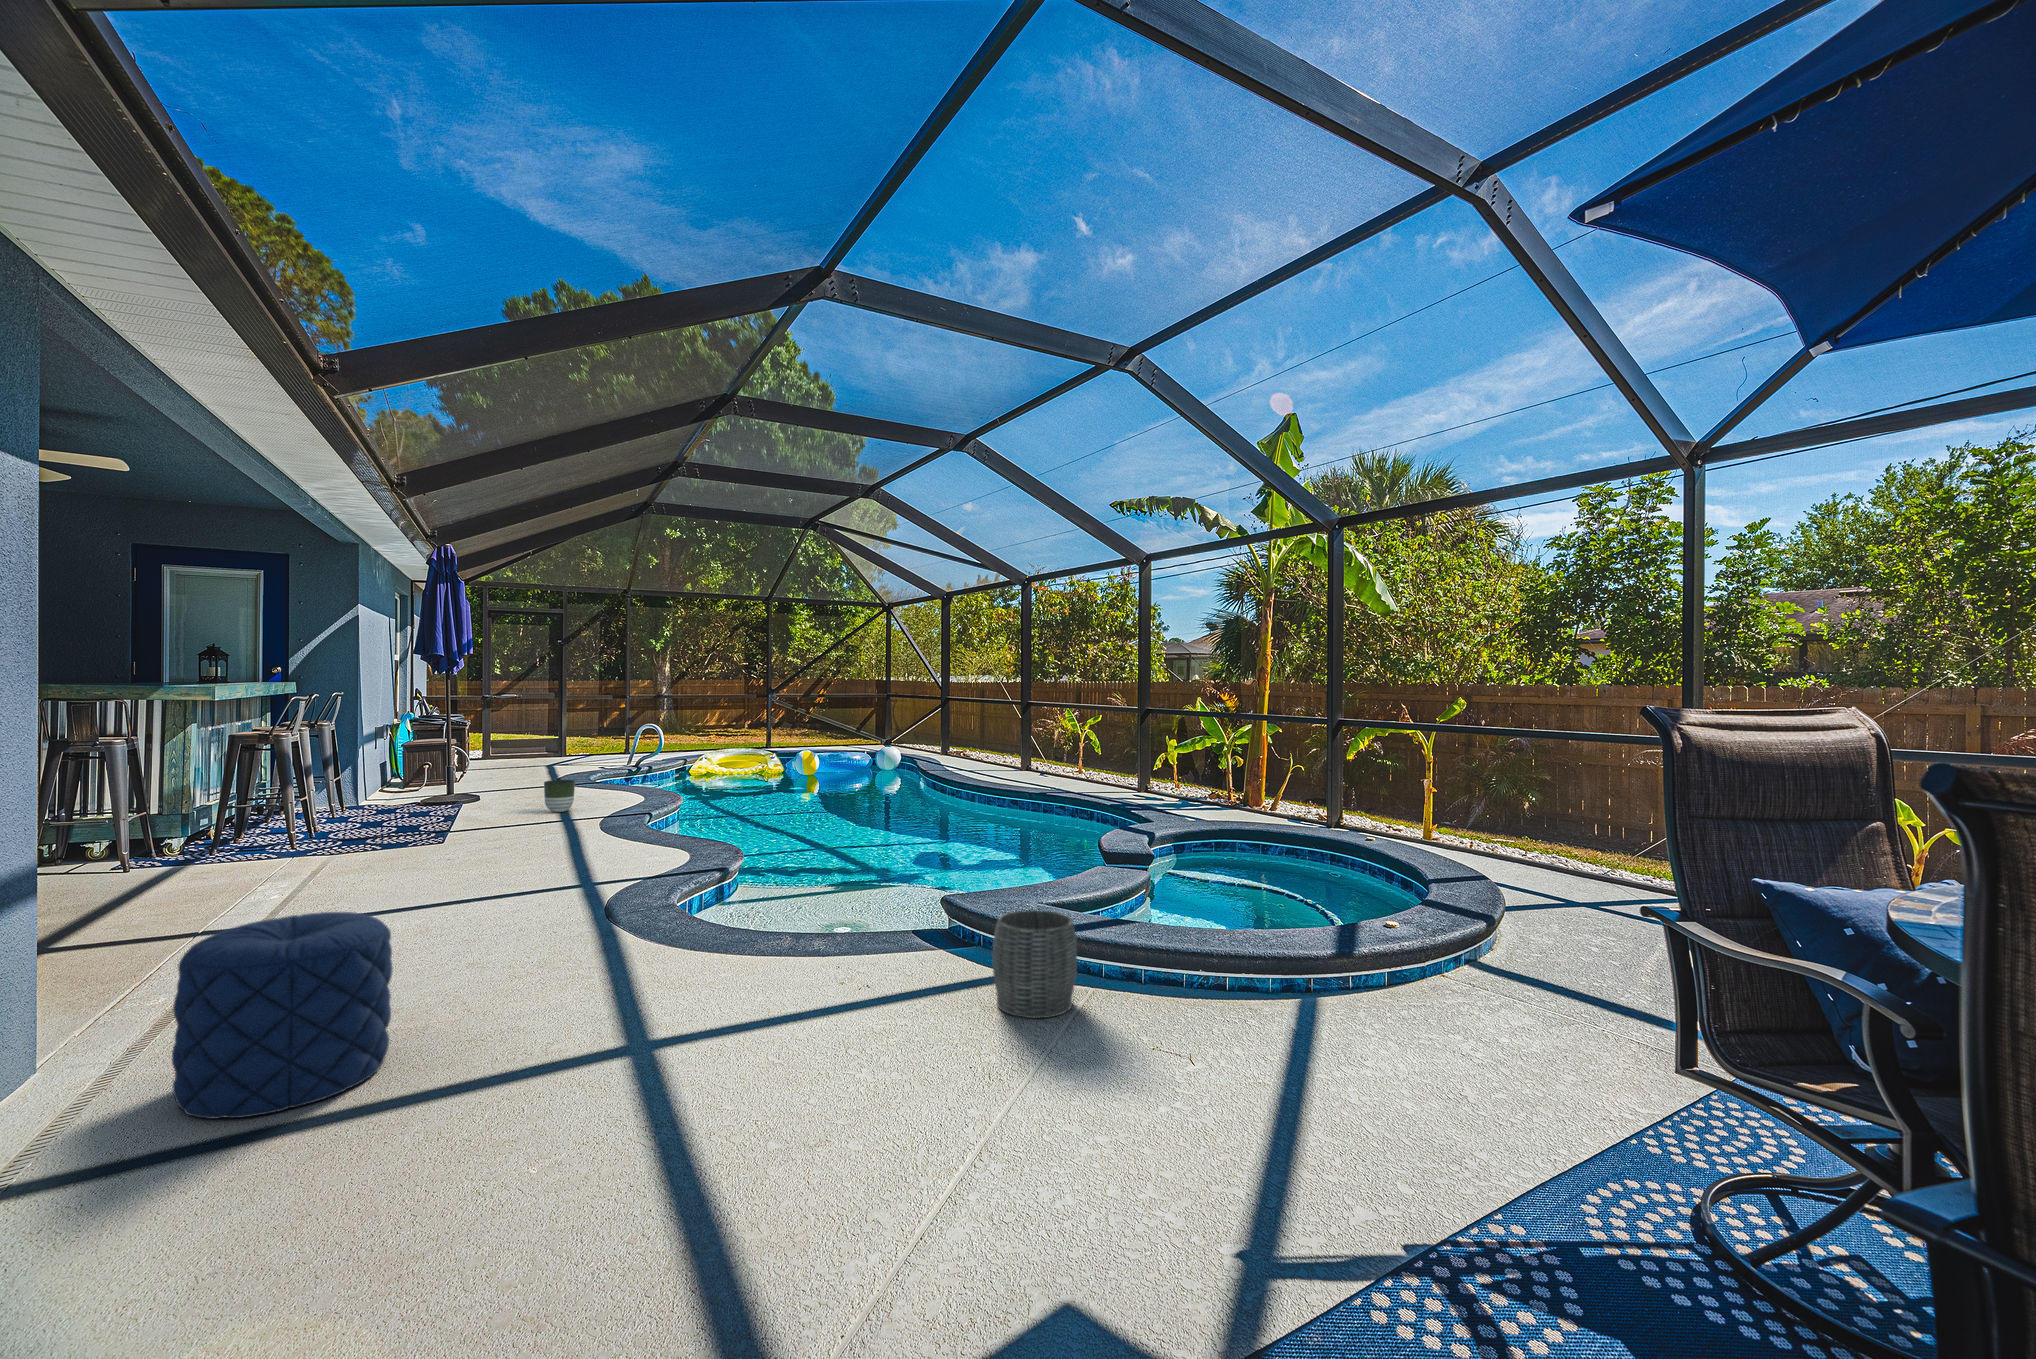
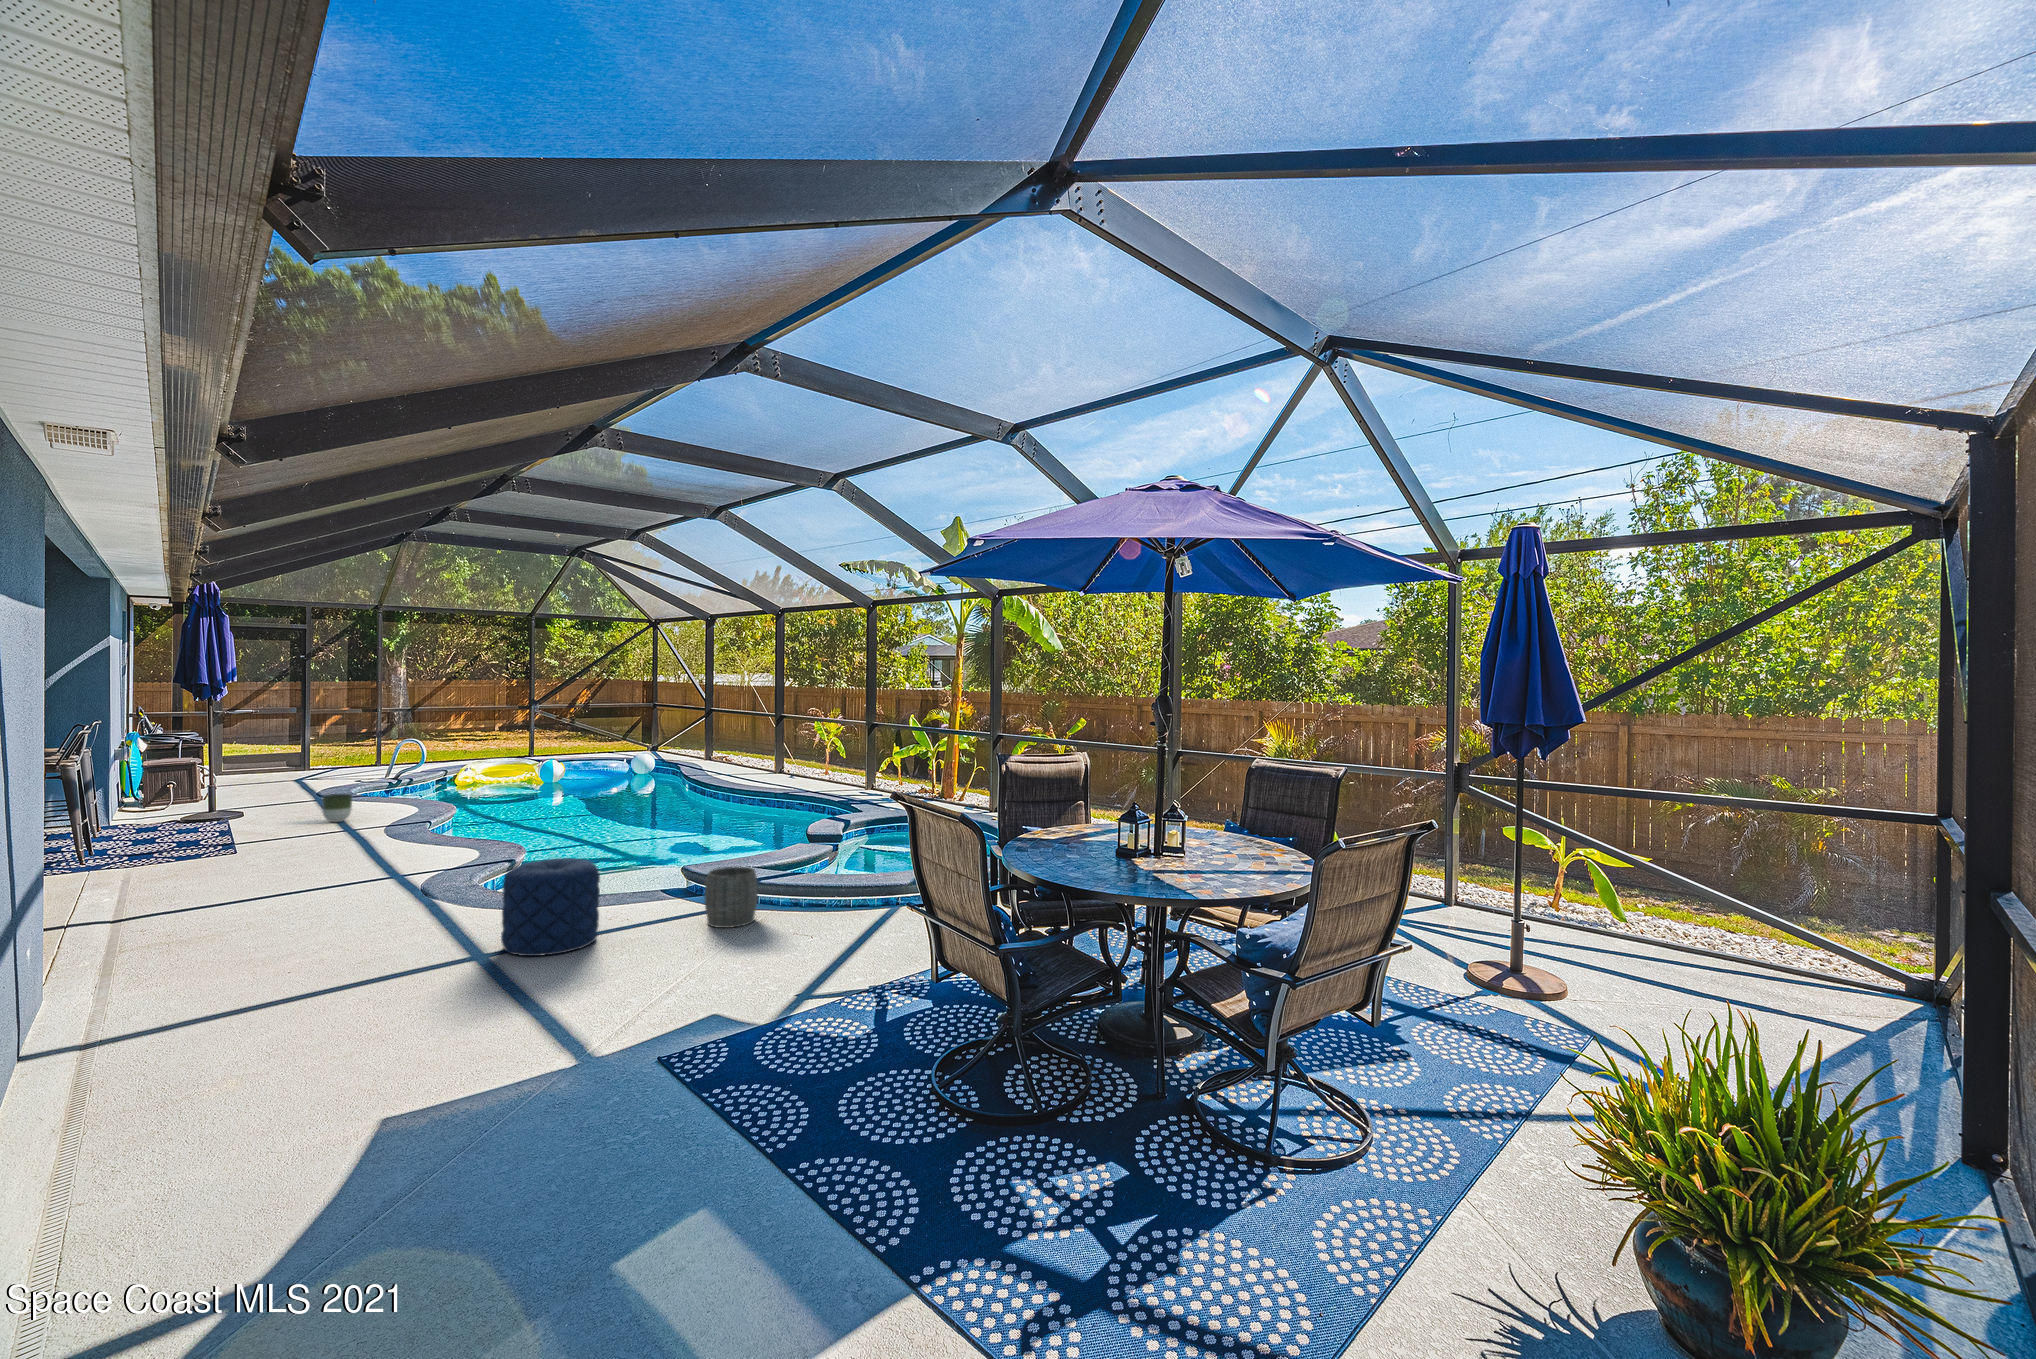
pouf: present [172,912,393,1119] -> present [501,858,600,956]

